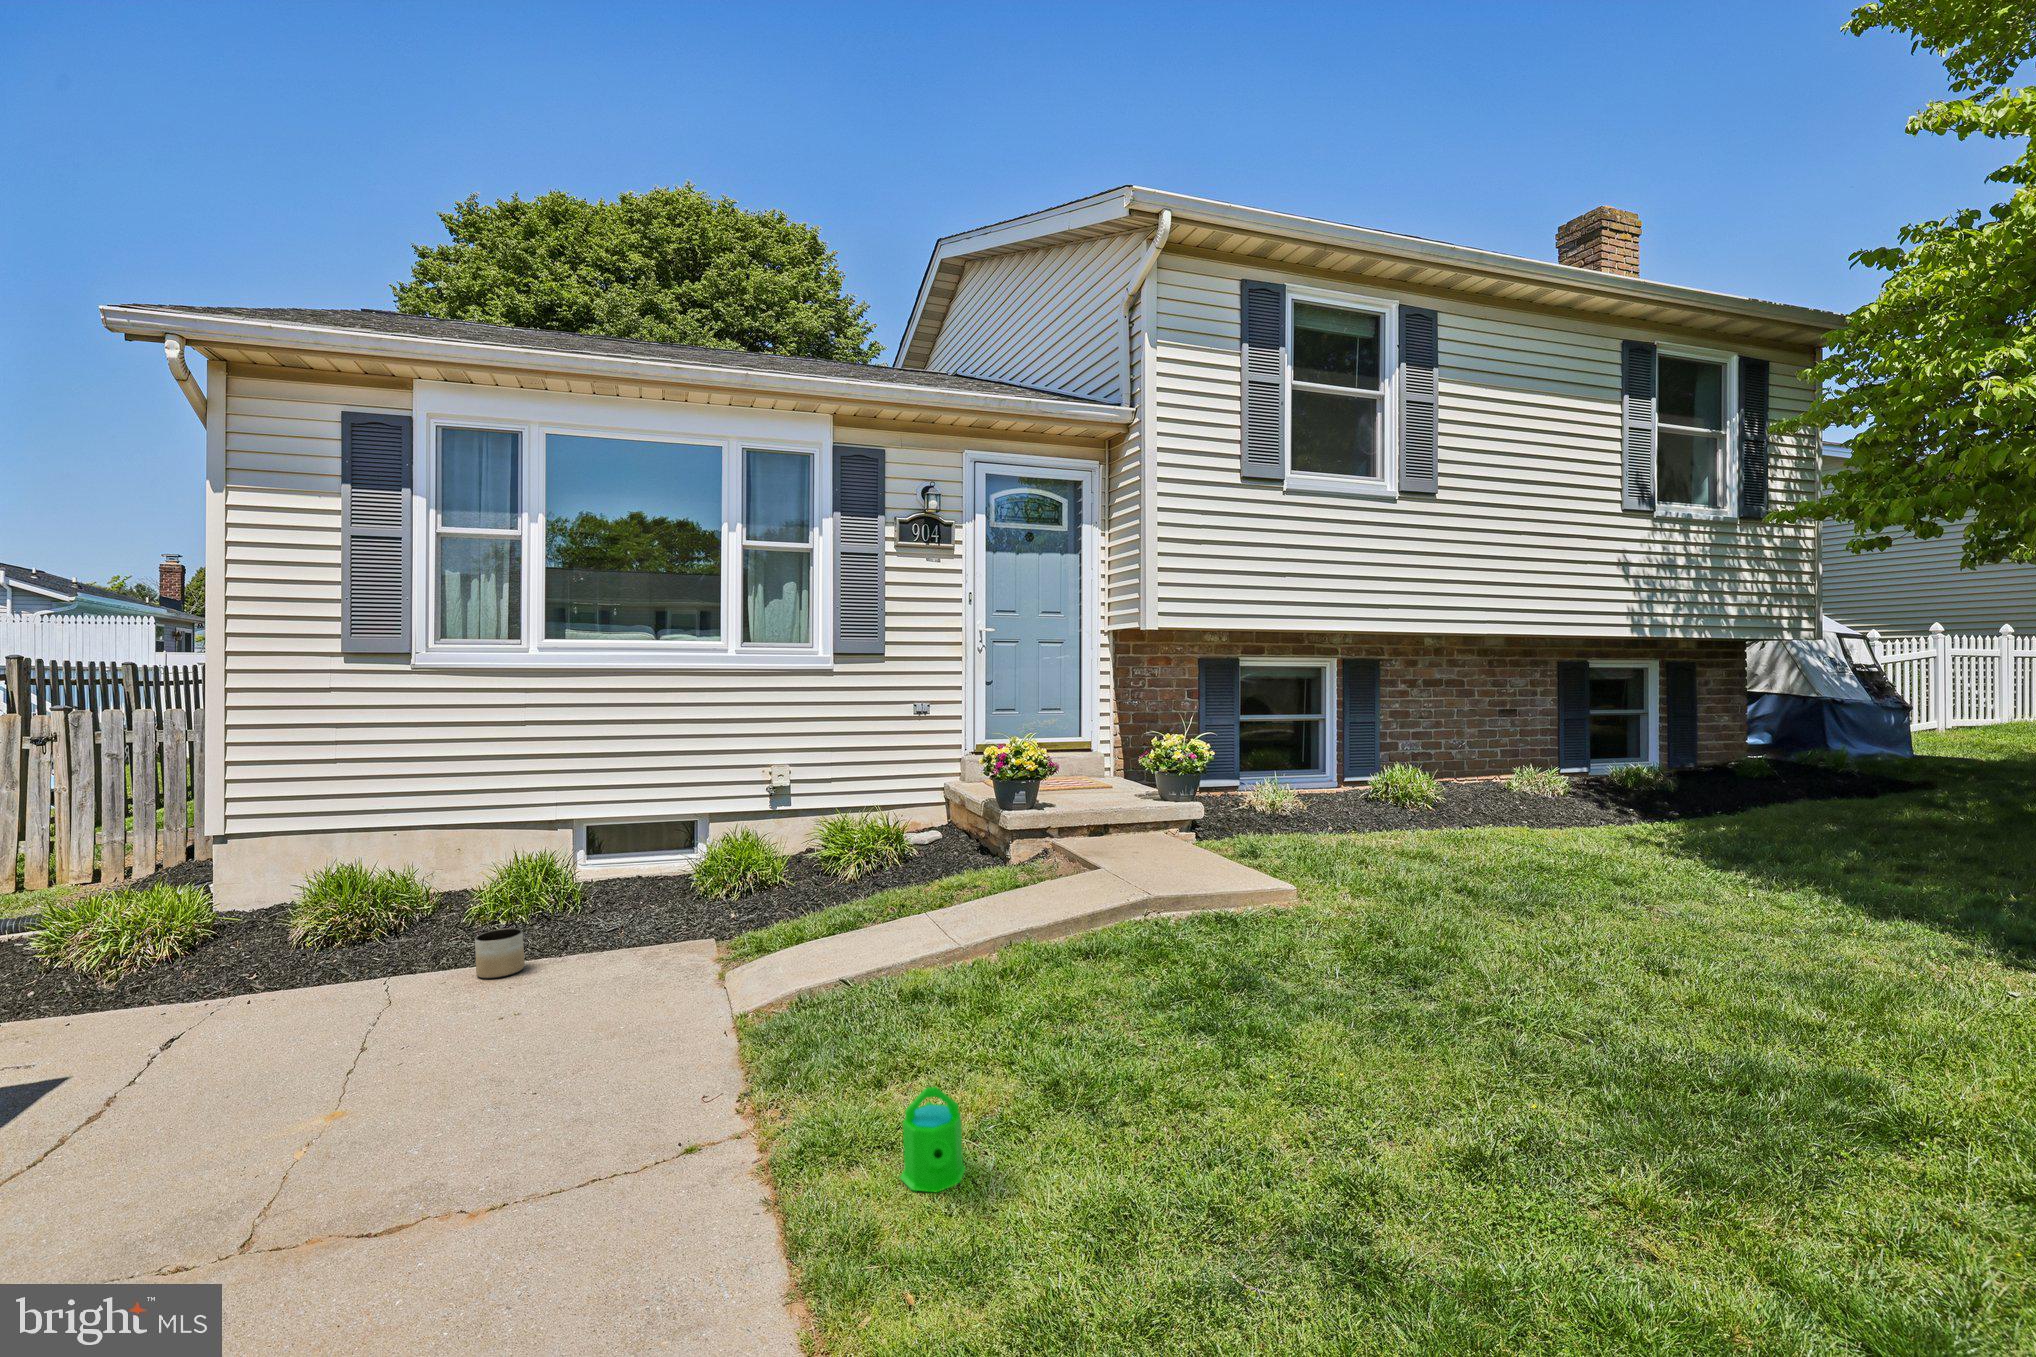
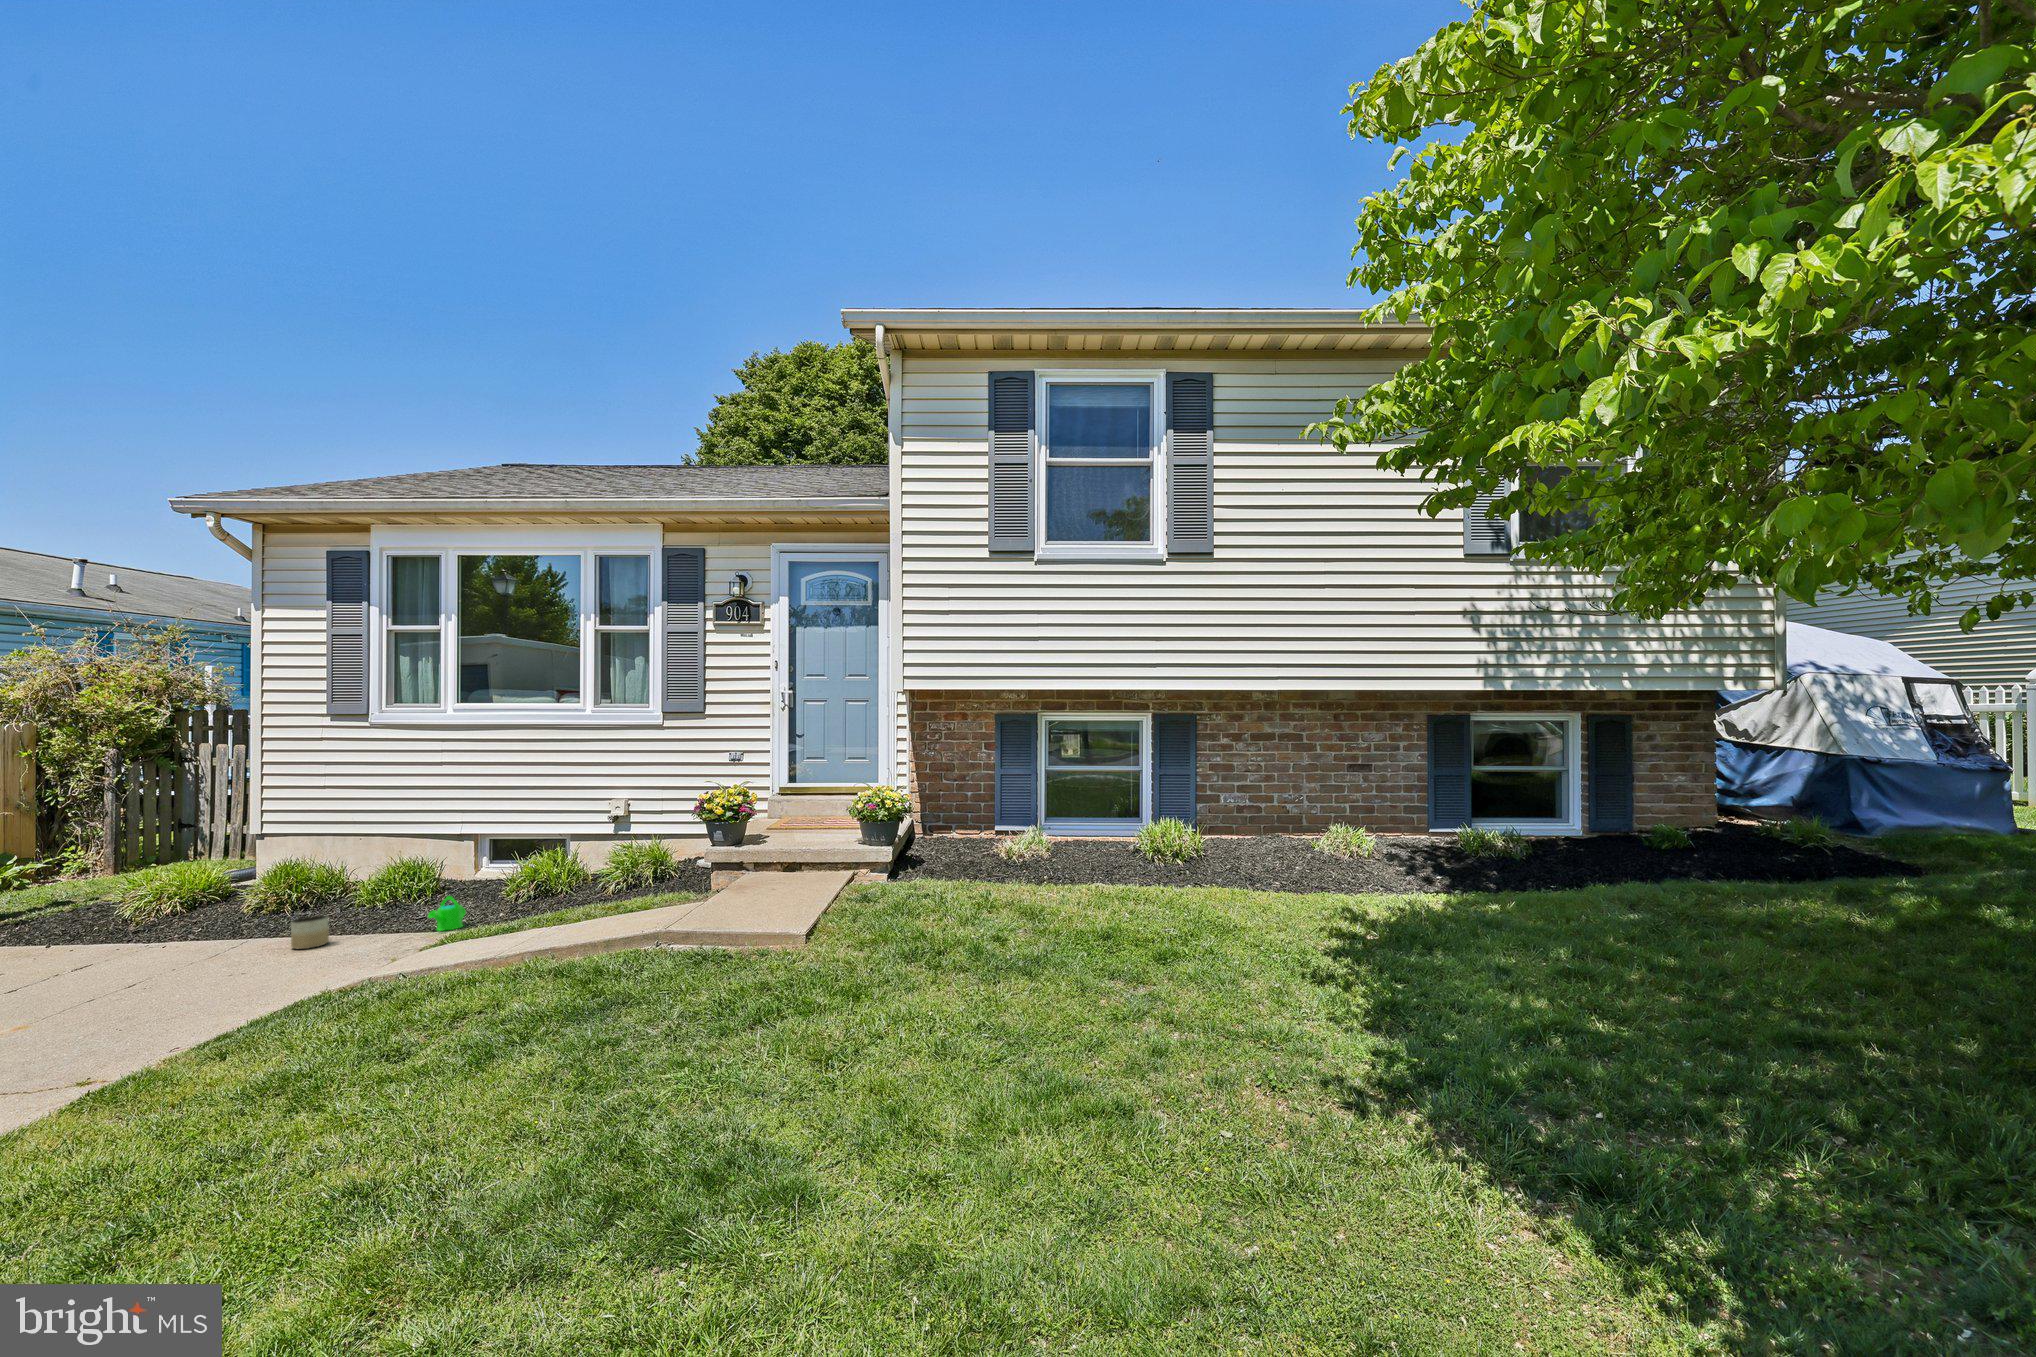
watering can: present [900,1087,966,1192] -> present [428,896,466,931]

